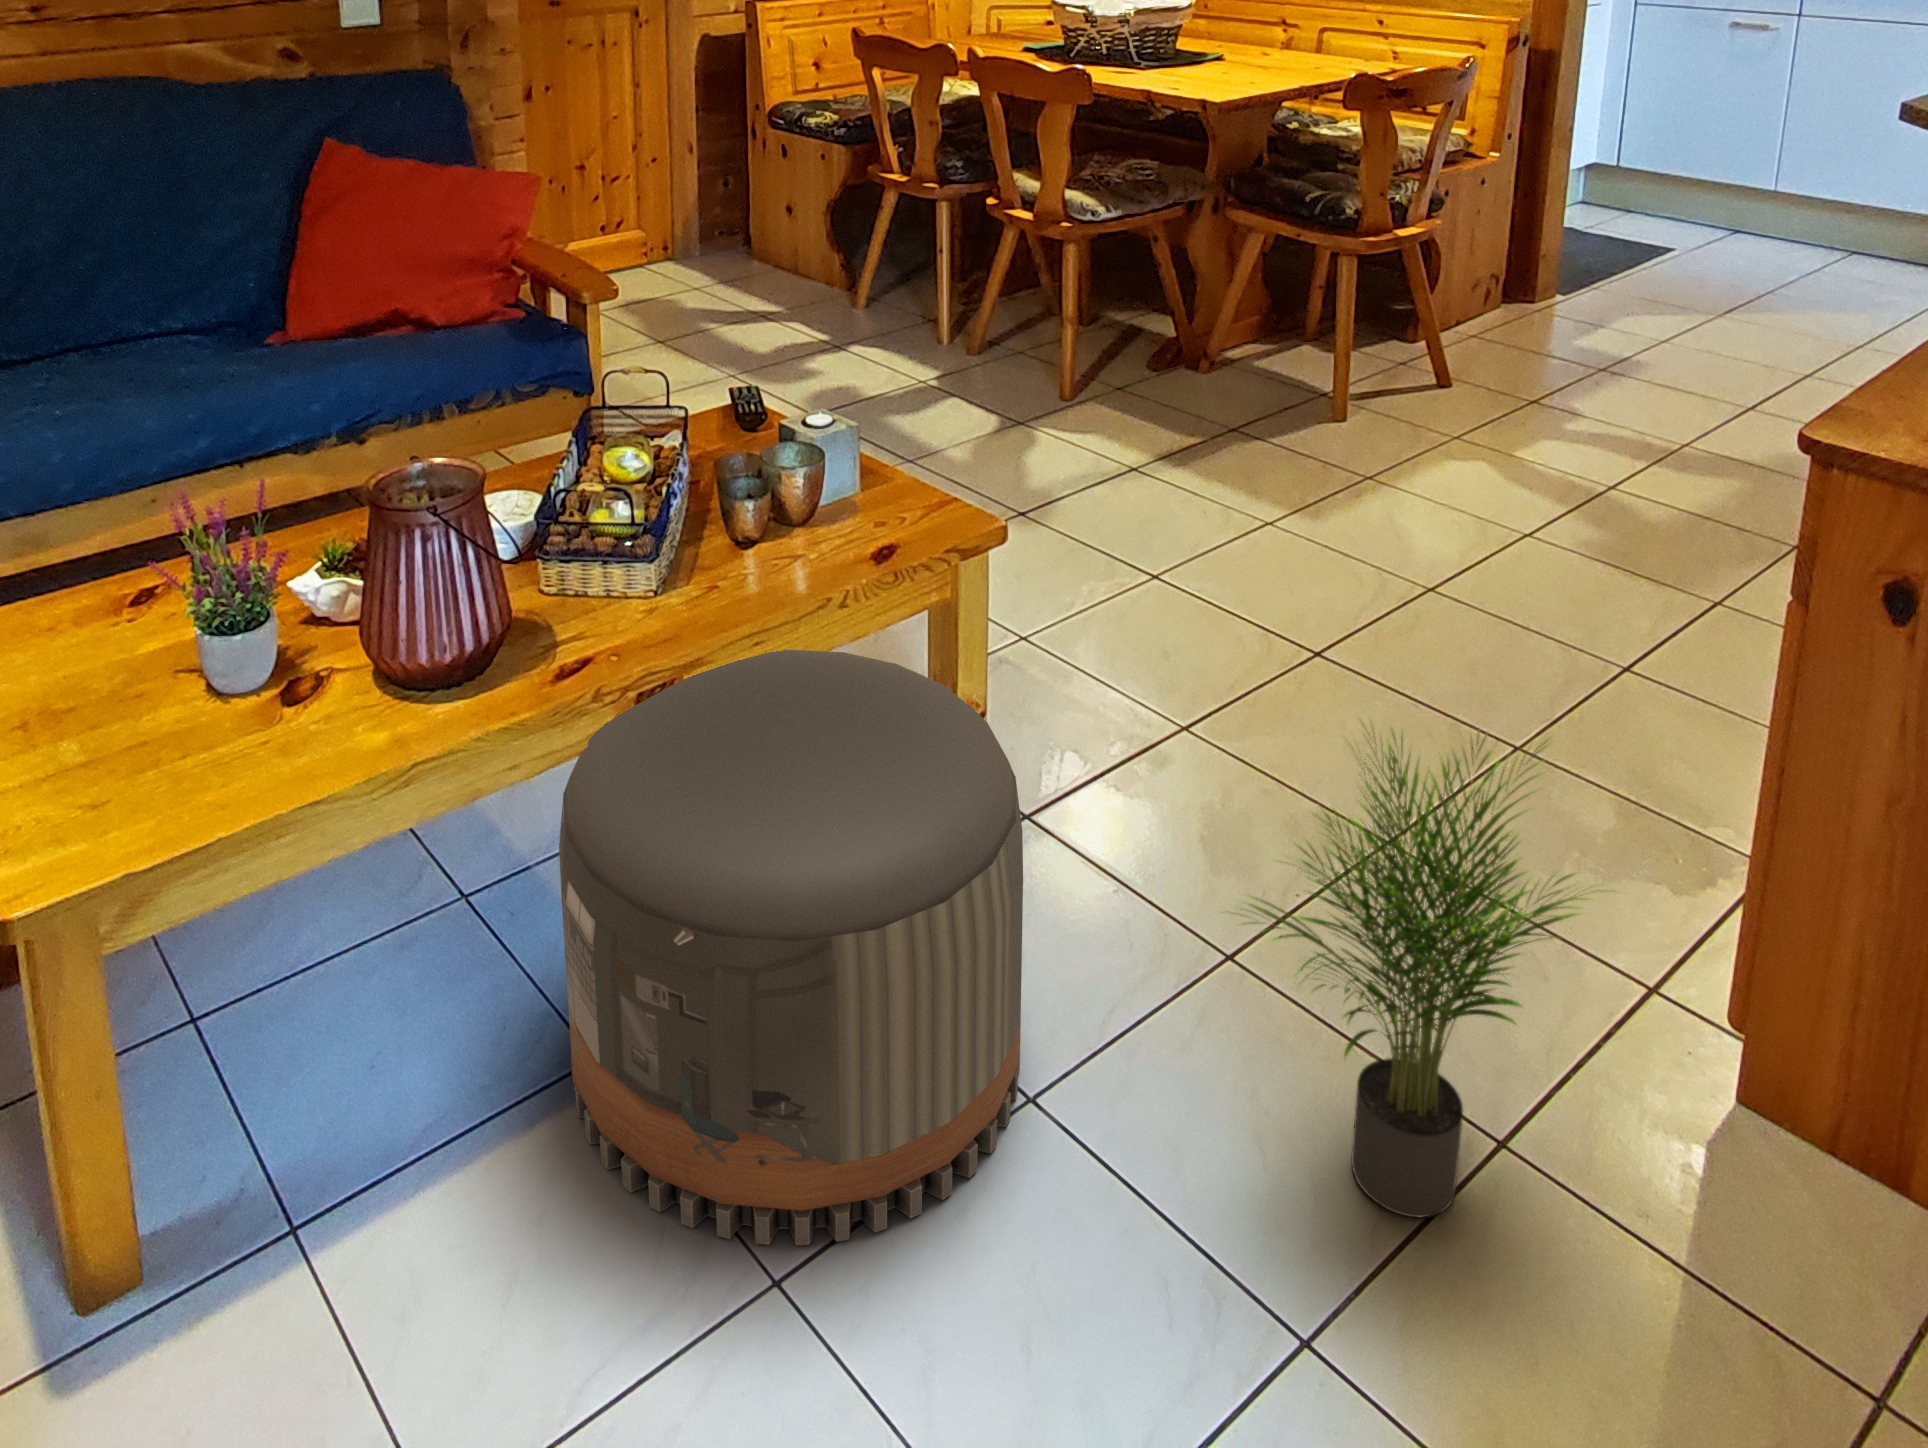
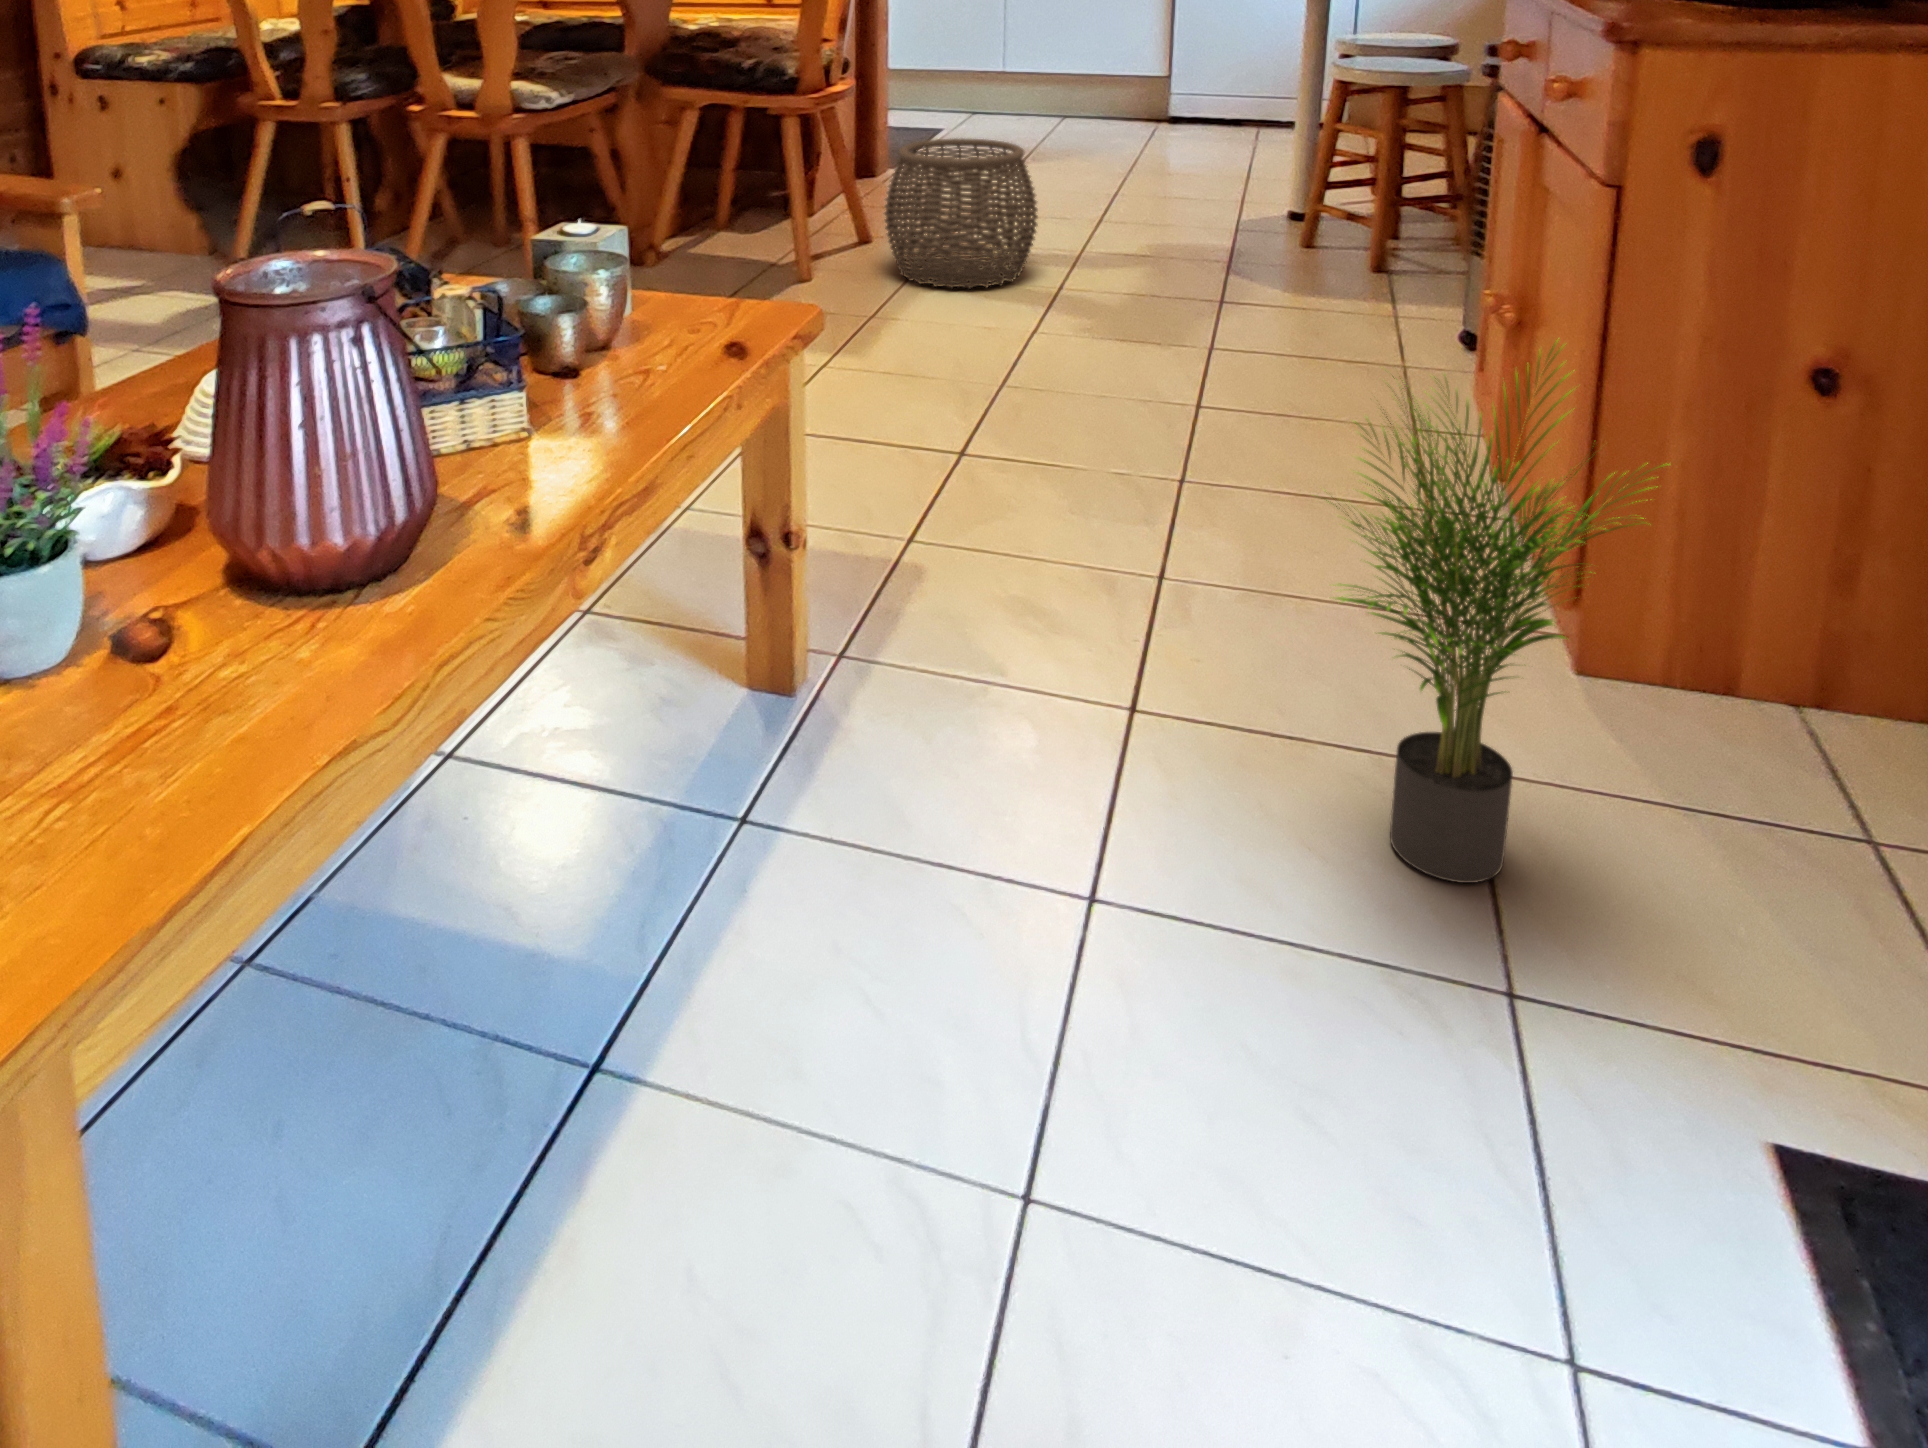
woven basket: none [1430,298,1607,468] -> present [884,139,1038,288]
pouf: present [559,650,1023,1245] -> none [504,474,1118,1225]

